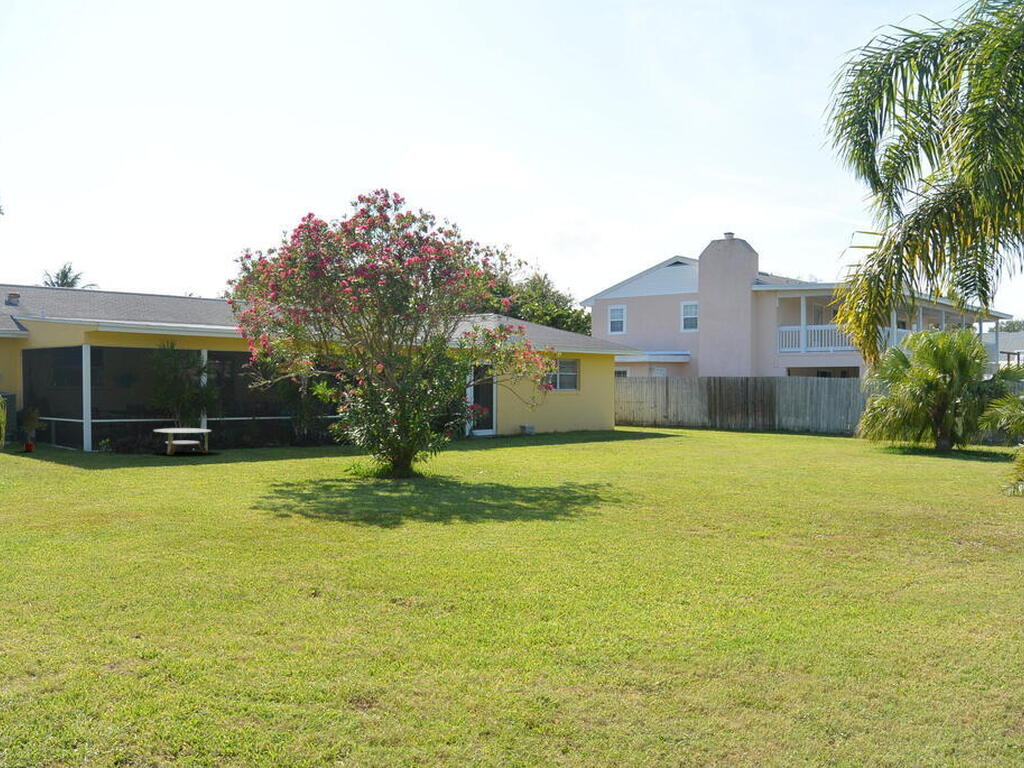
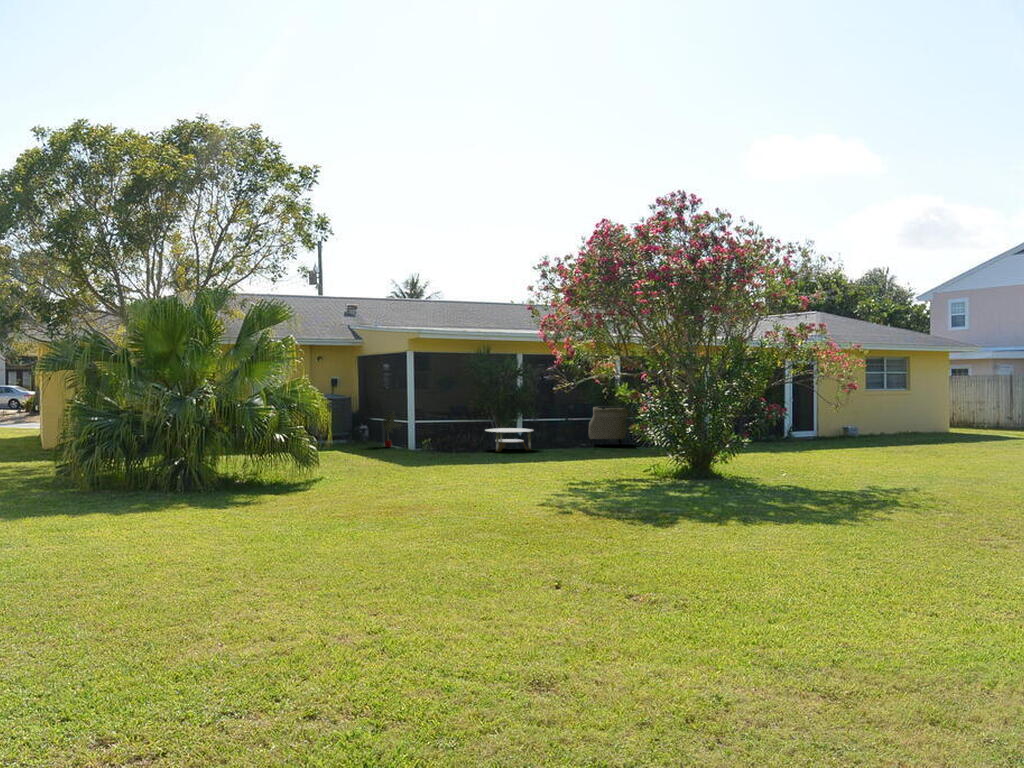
chair: none [270,405,315,449] -> present [589,407,628,447]

